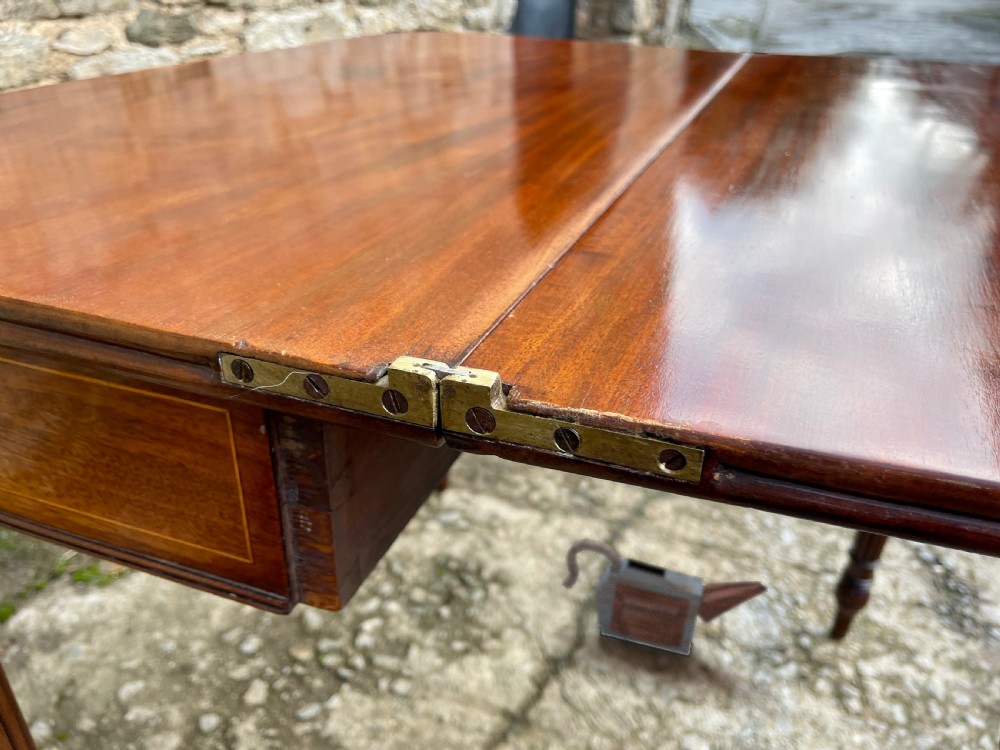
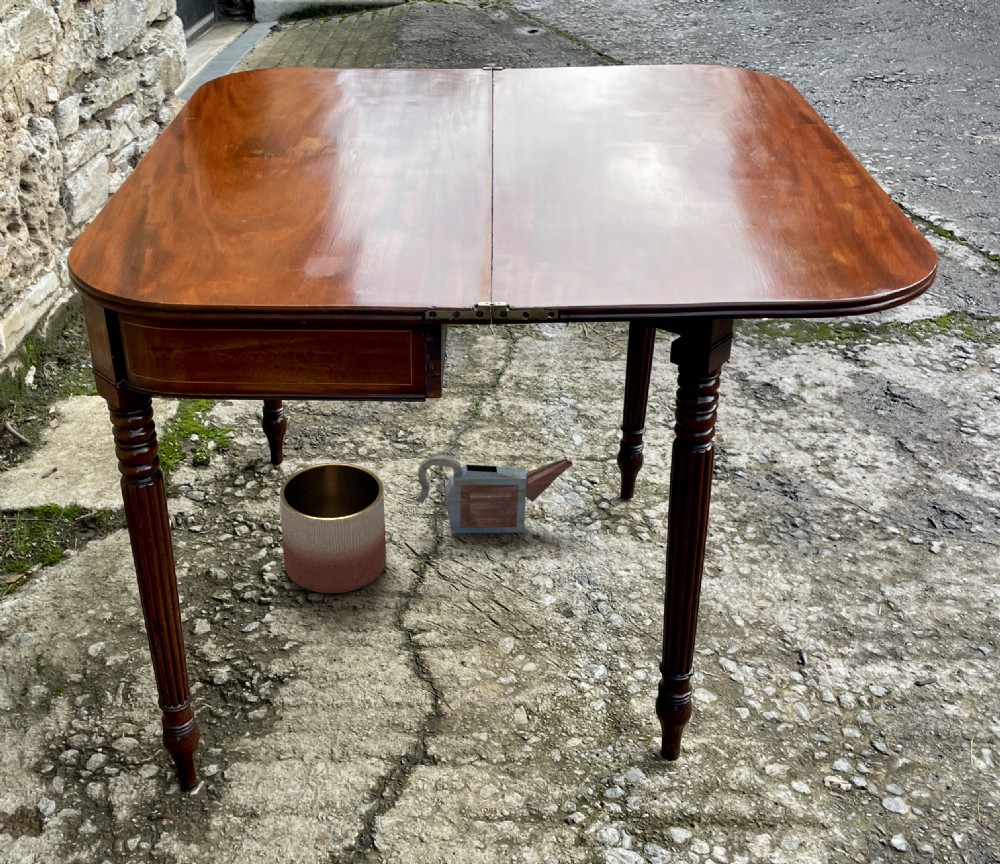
planter: none [381,521,509,691] -> present [280,463,386,593]

